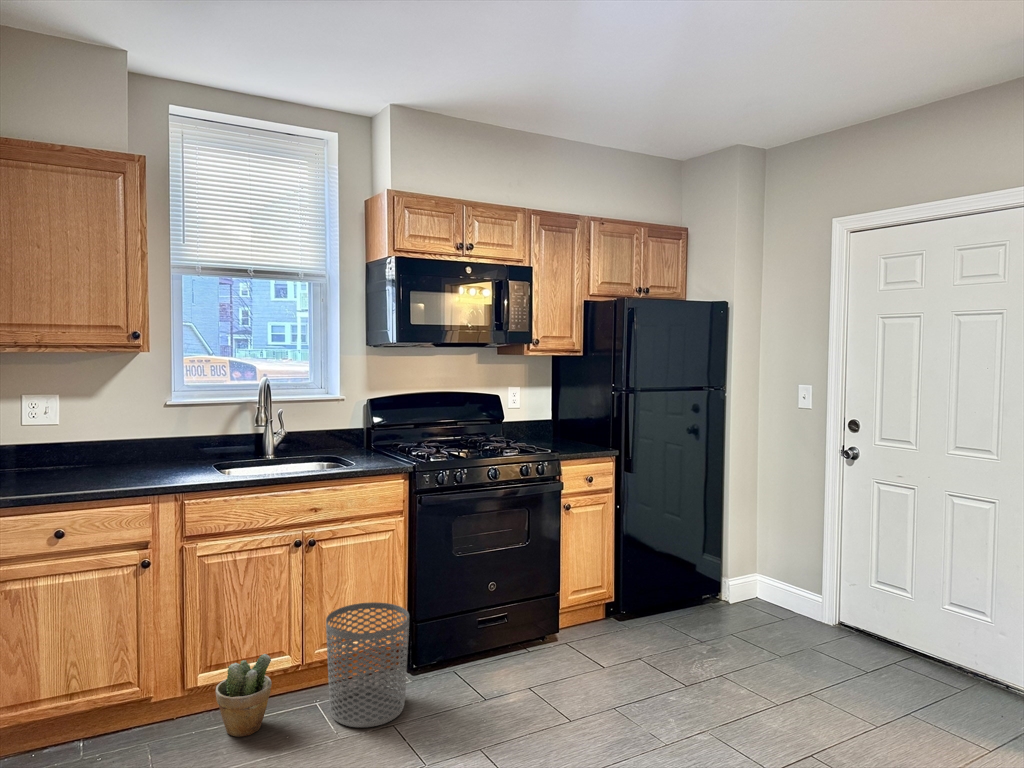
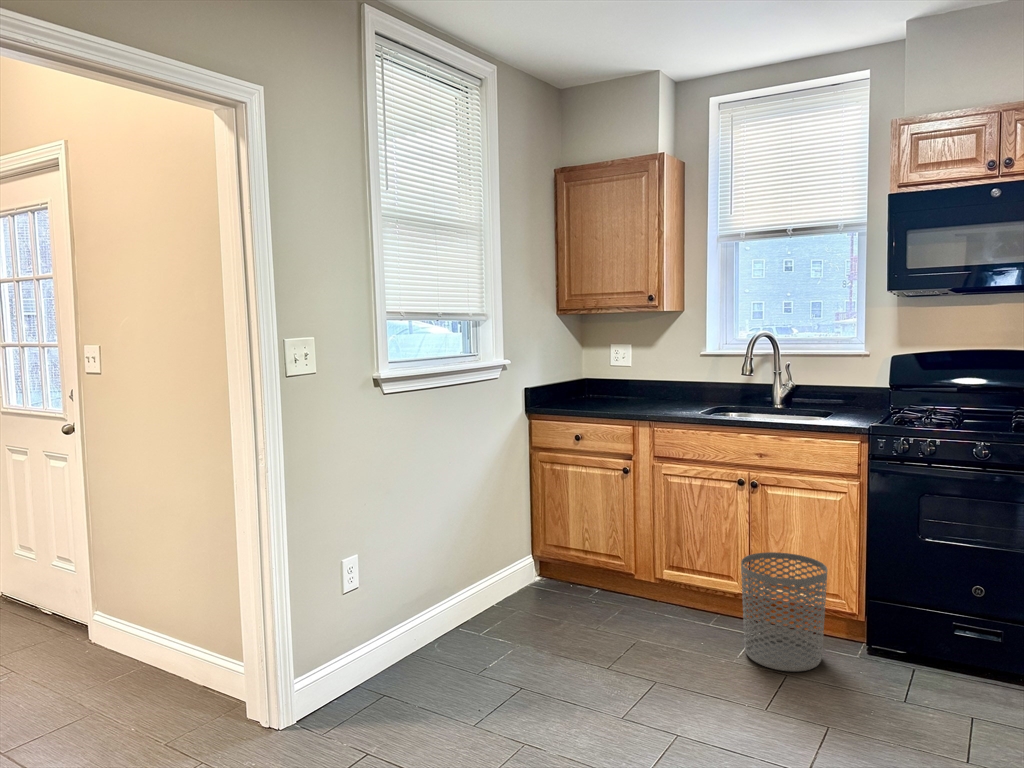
potted plant: present [216,654,272,737] -> none [661,567,706,630]

